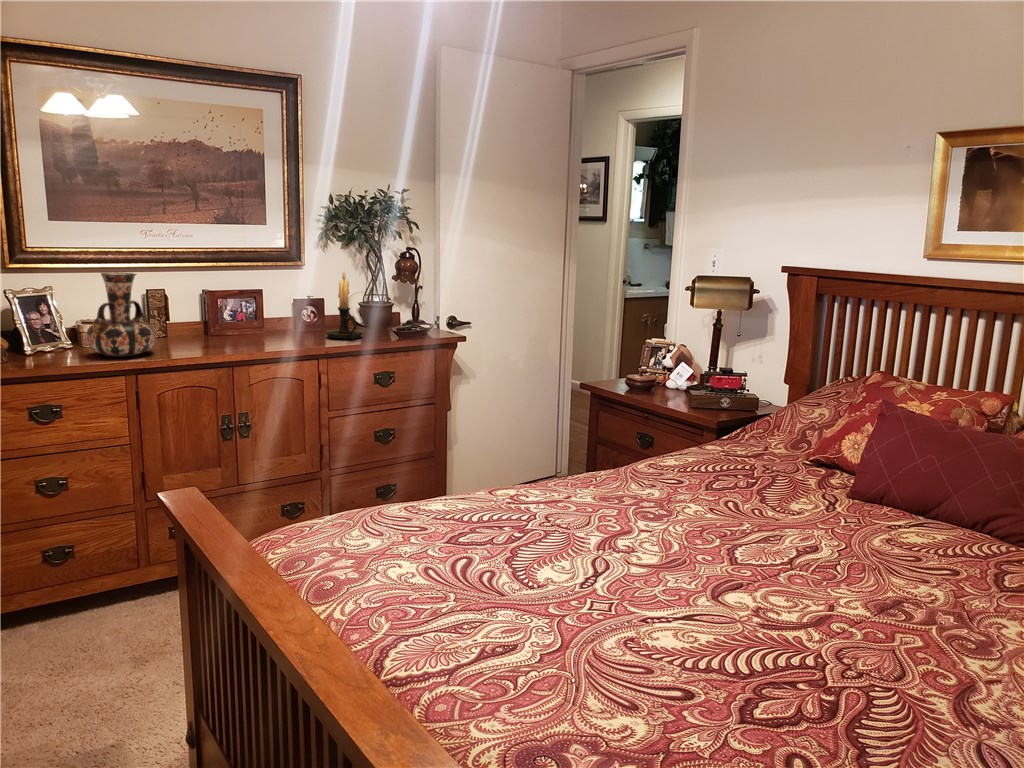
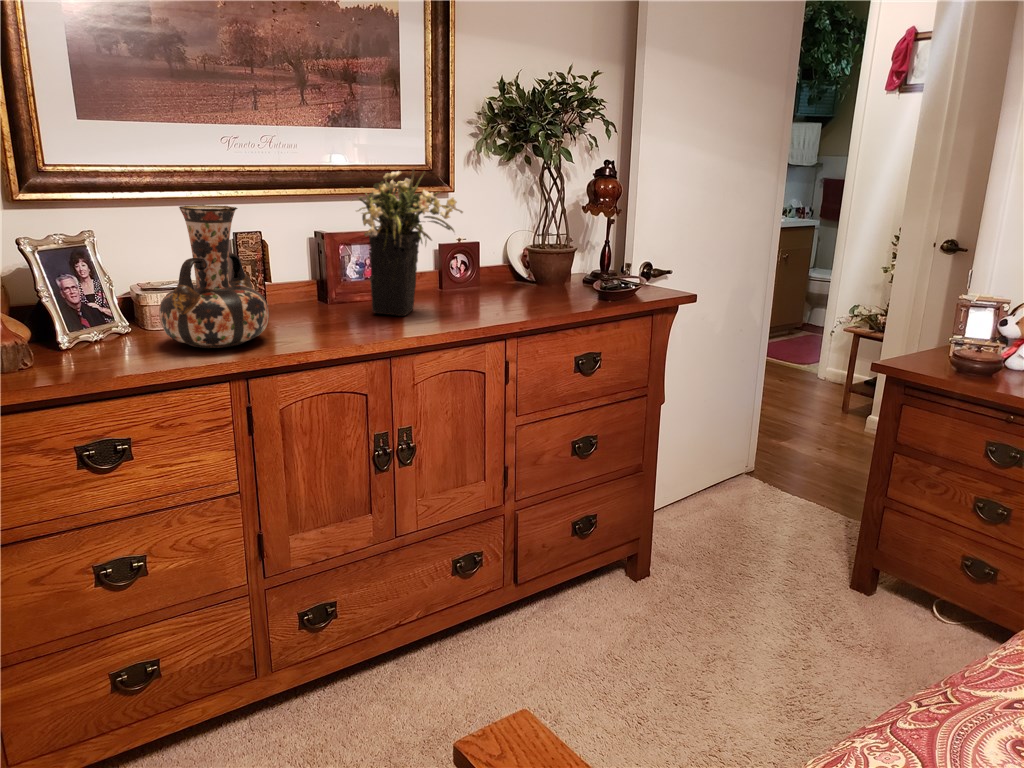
flower arrangement: none [214,251,293,344] -> present [358,169,463,316]
candle holder: present [326,270,363,339] -> none [497,196,552,305]

